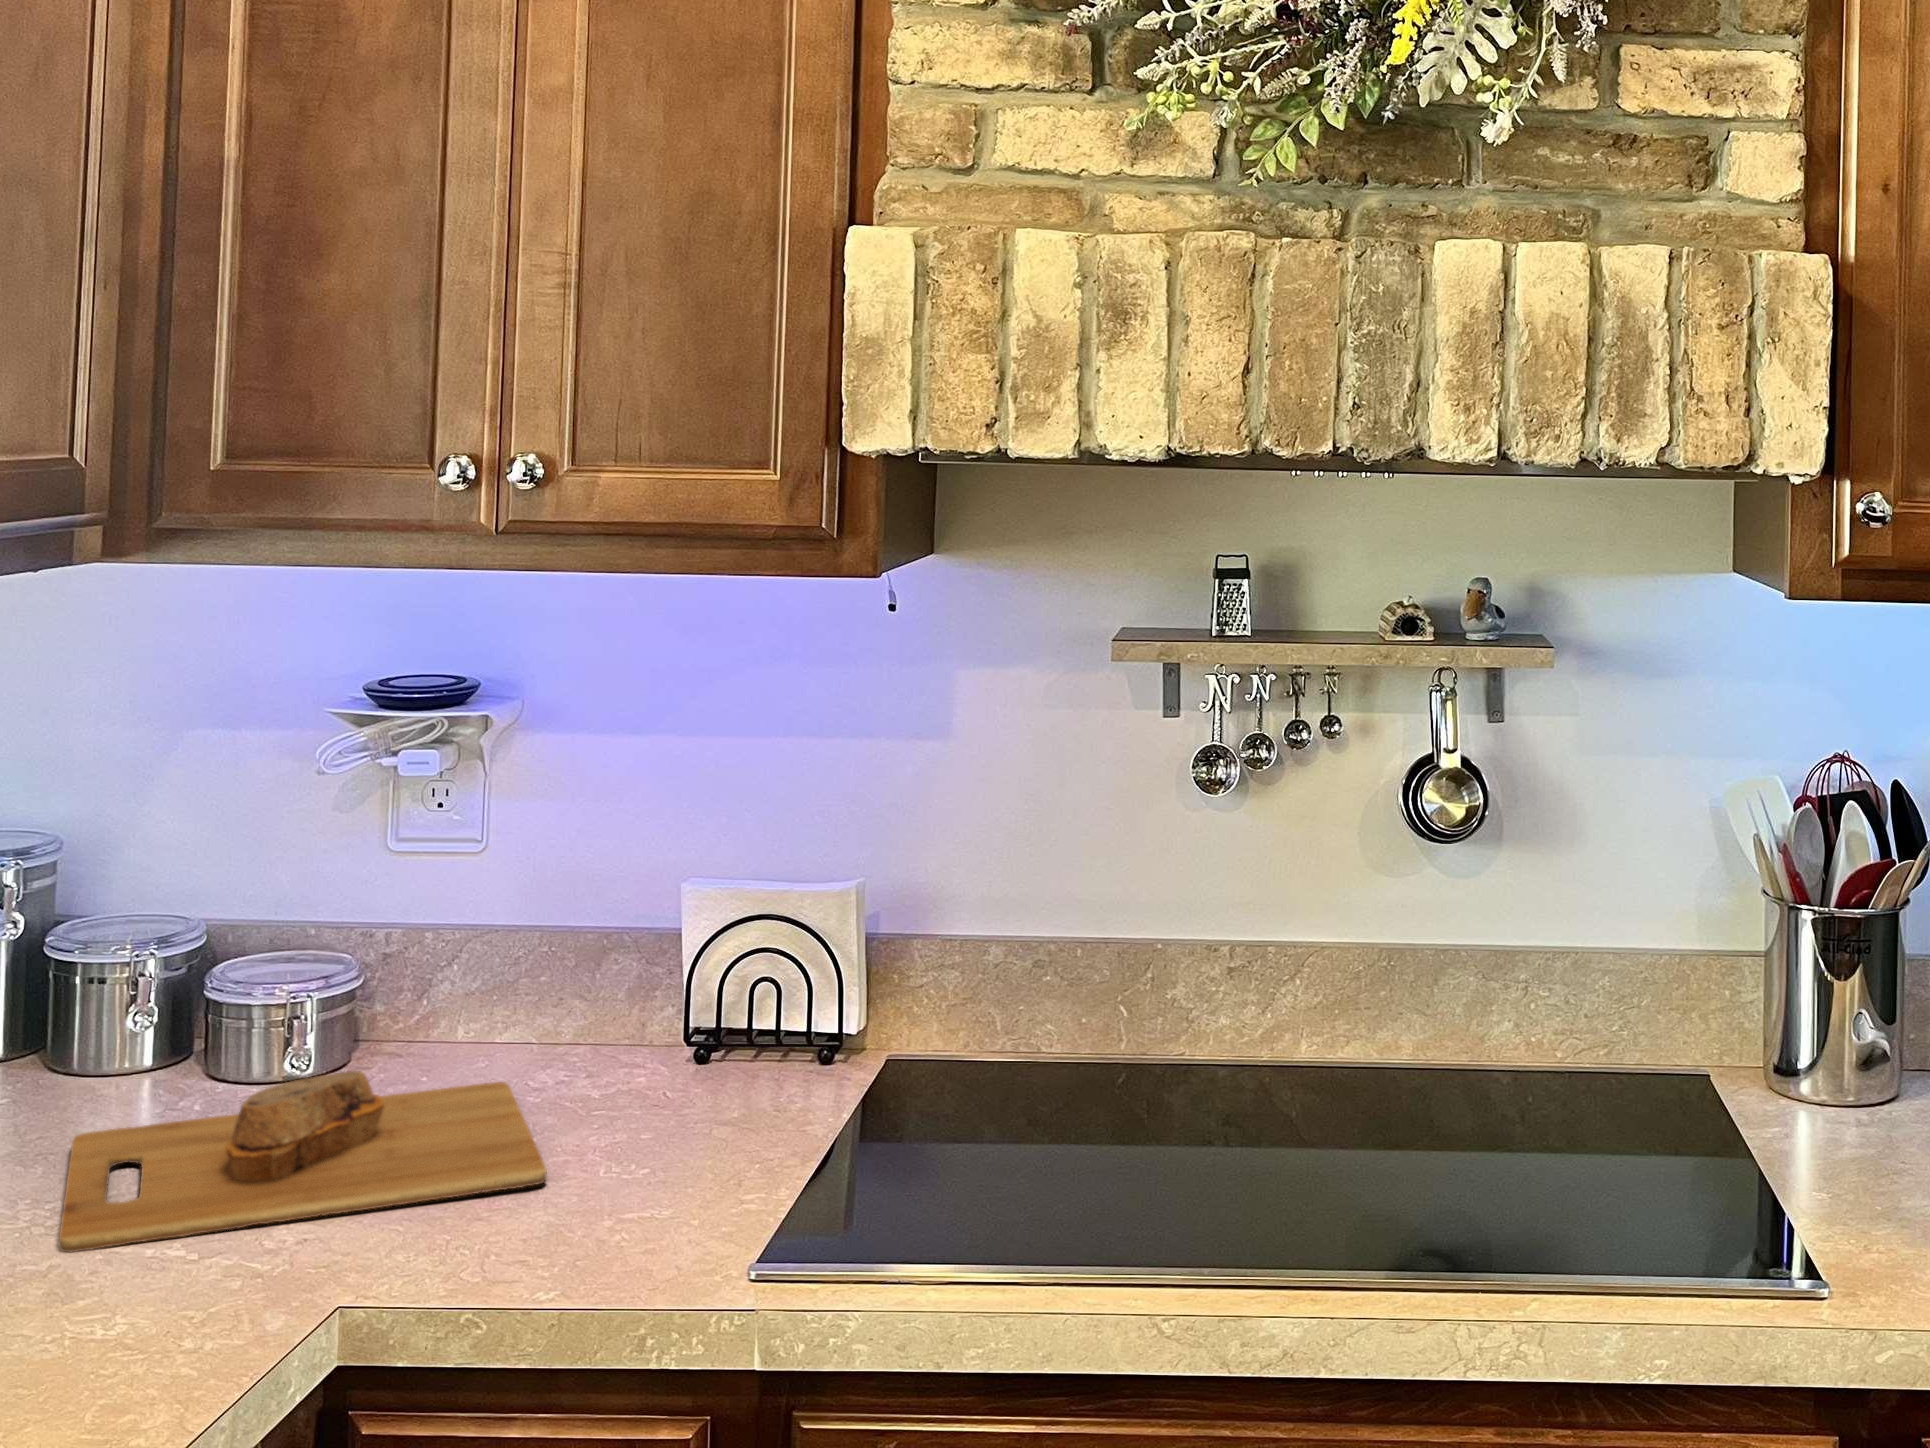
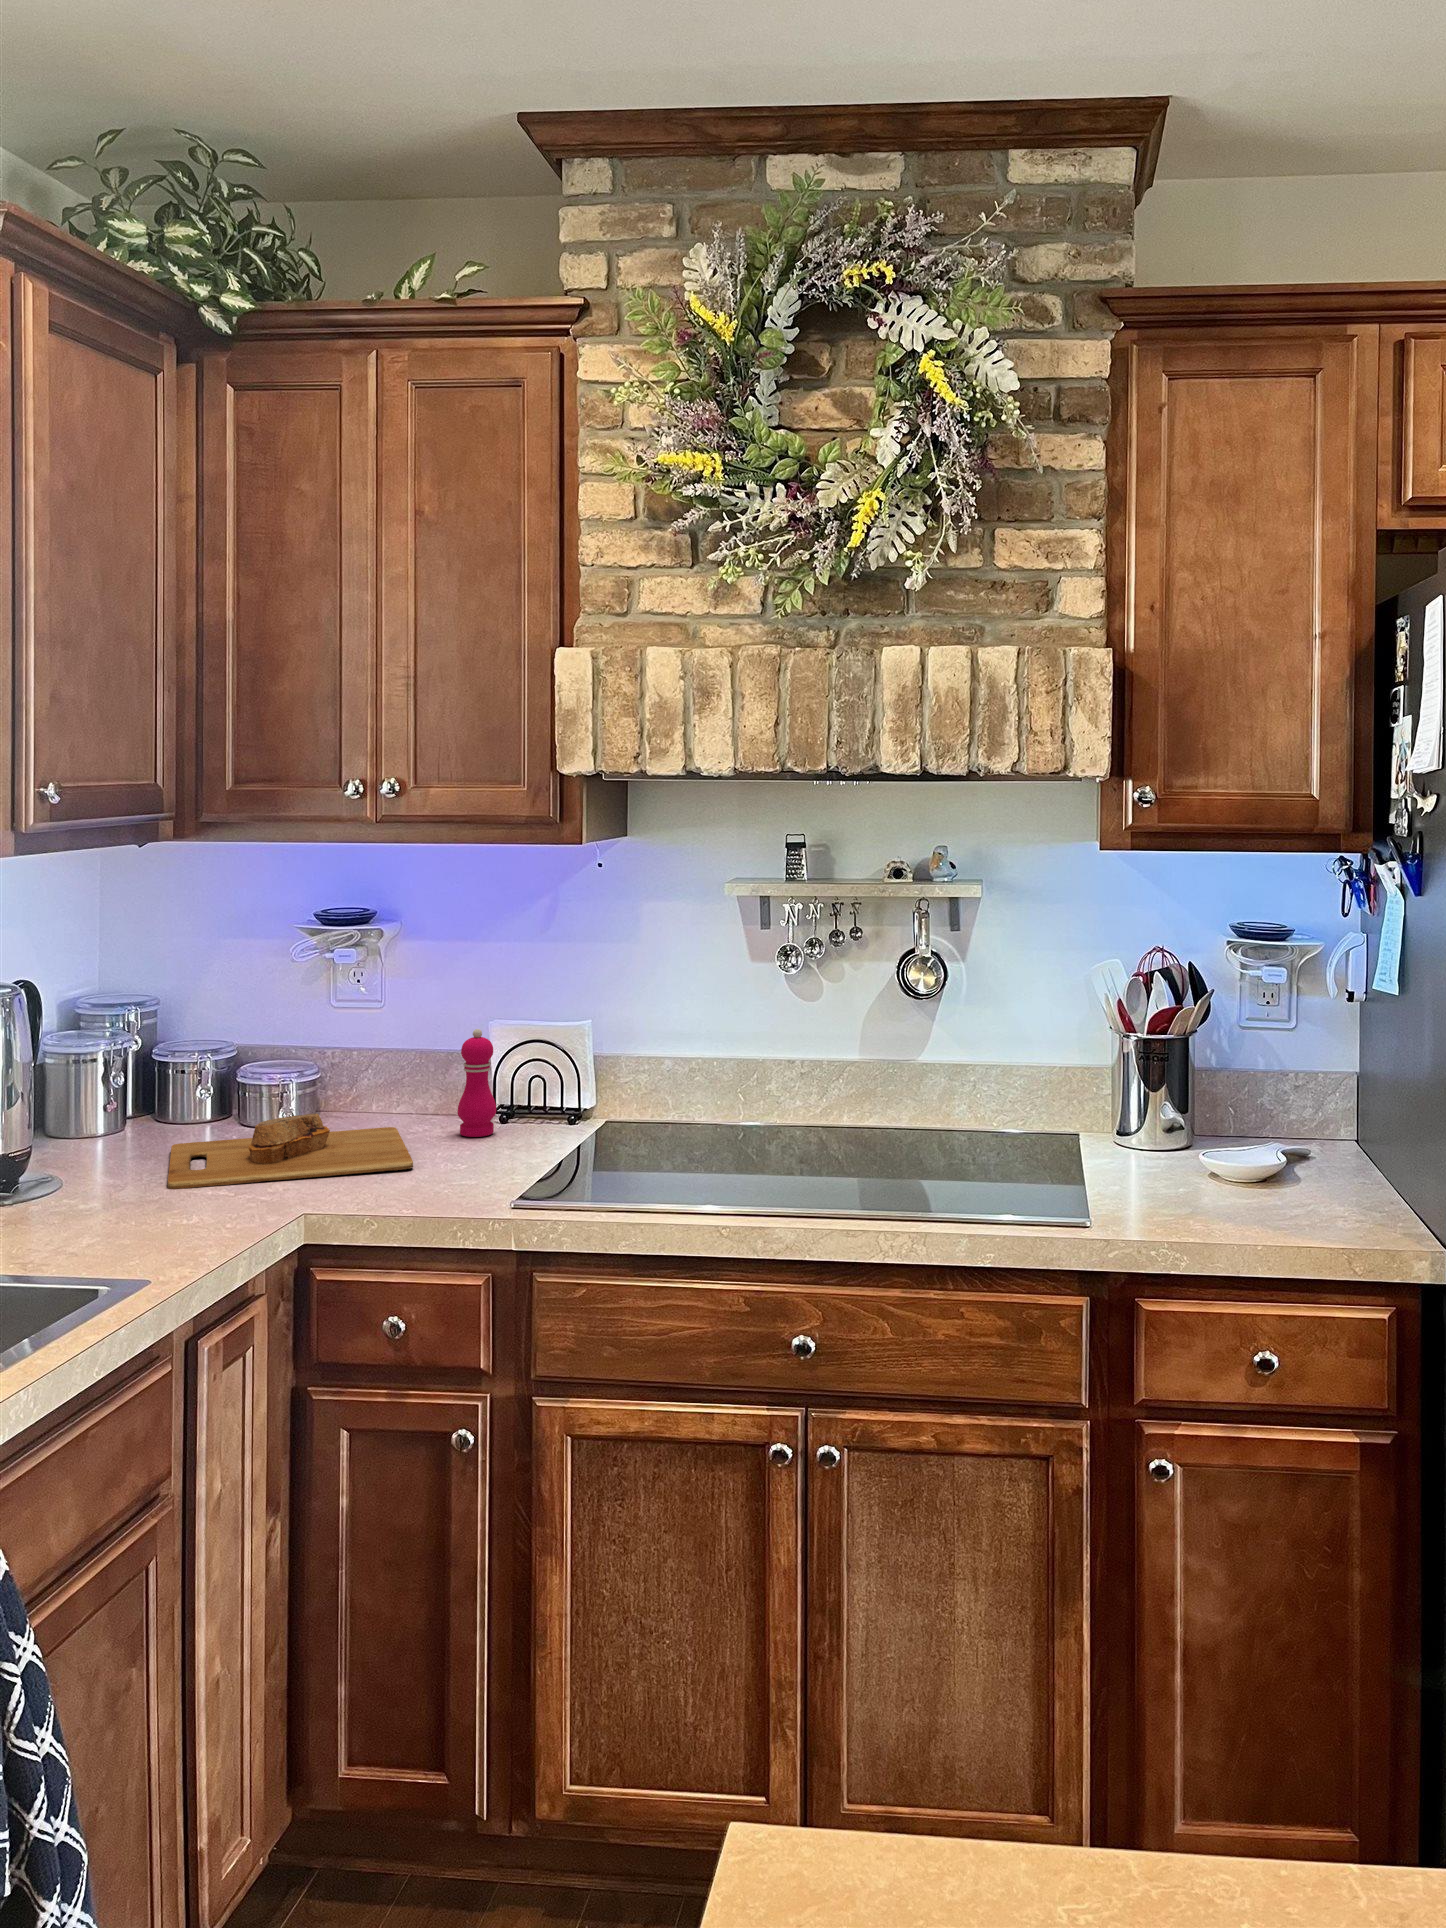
pepper mill: none [623,899,694,1098] -> present [458,1029,496,1137]

